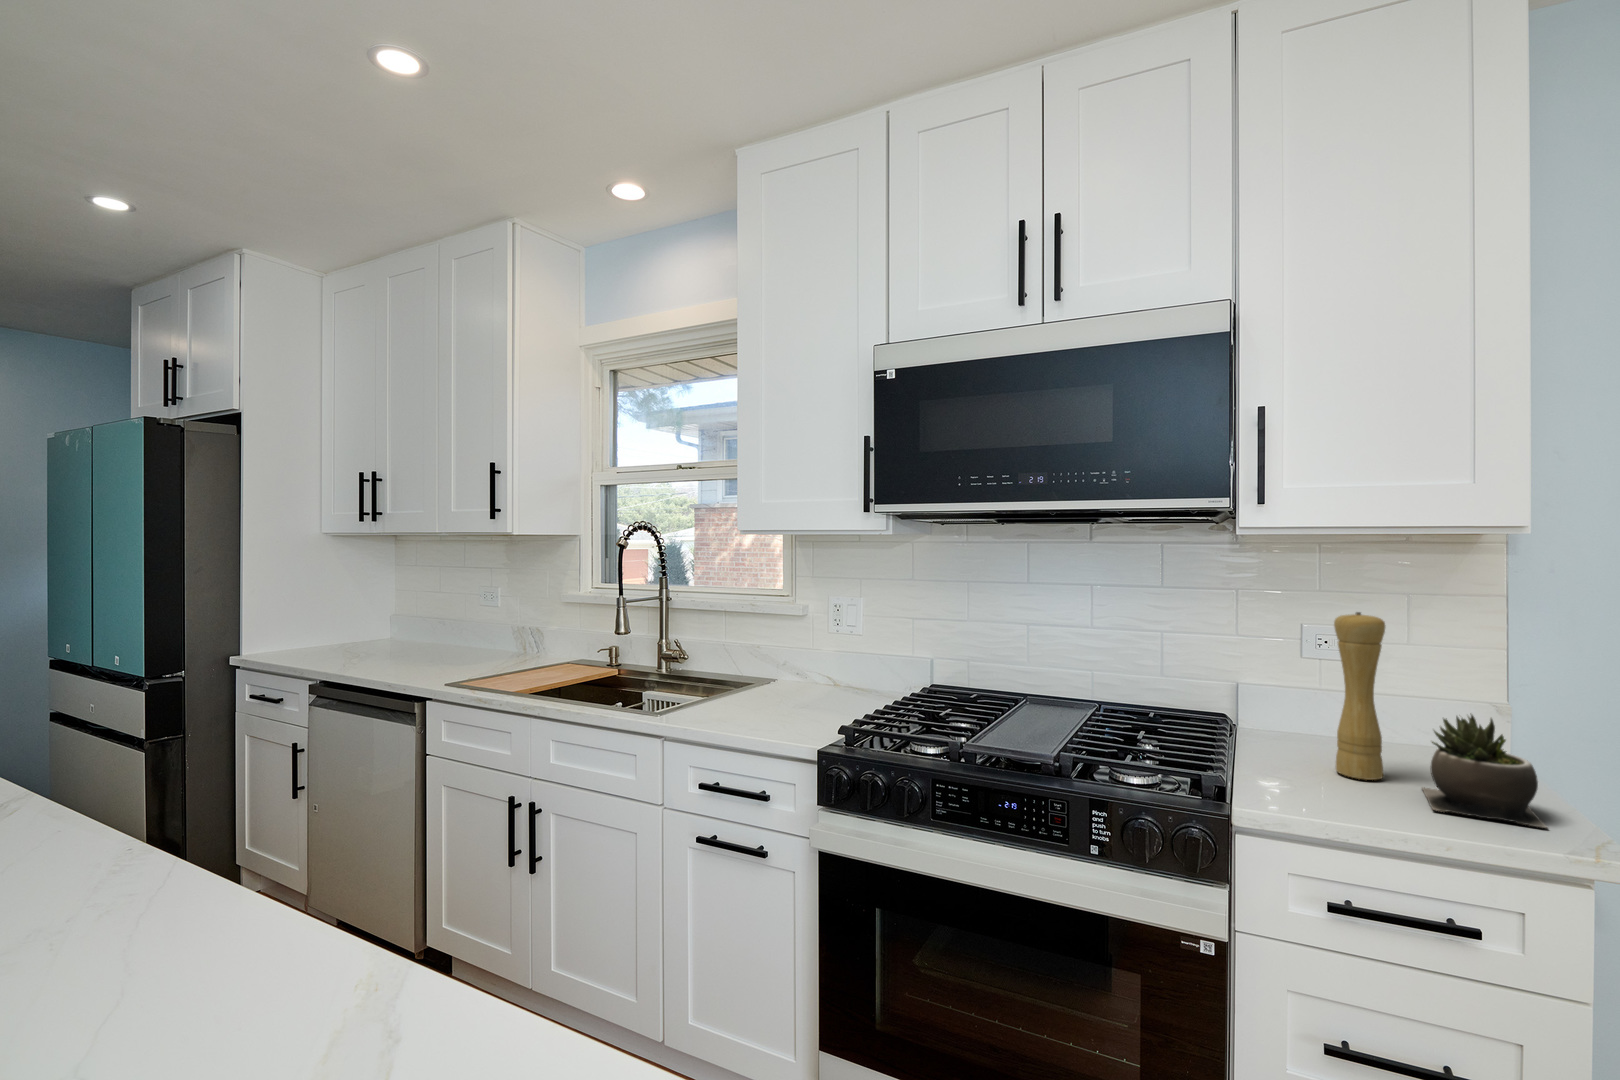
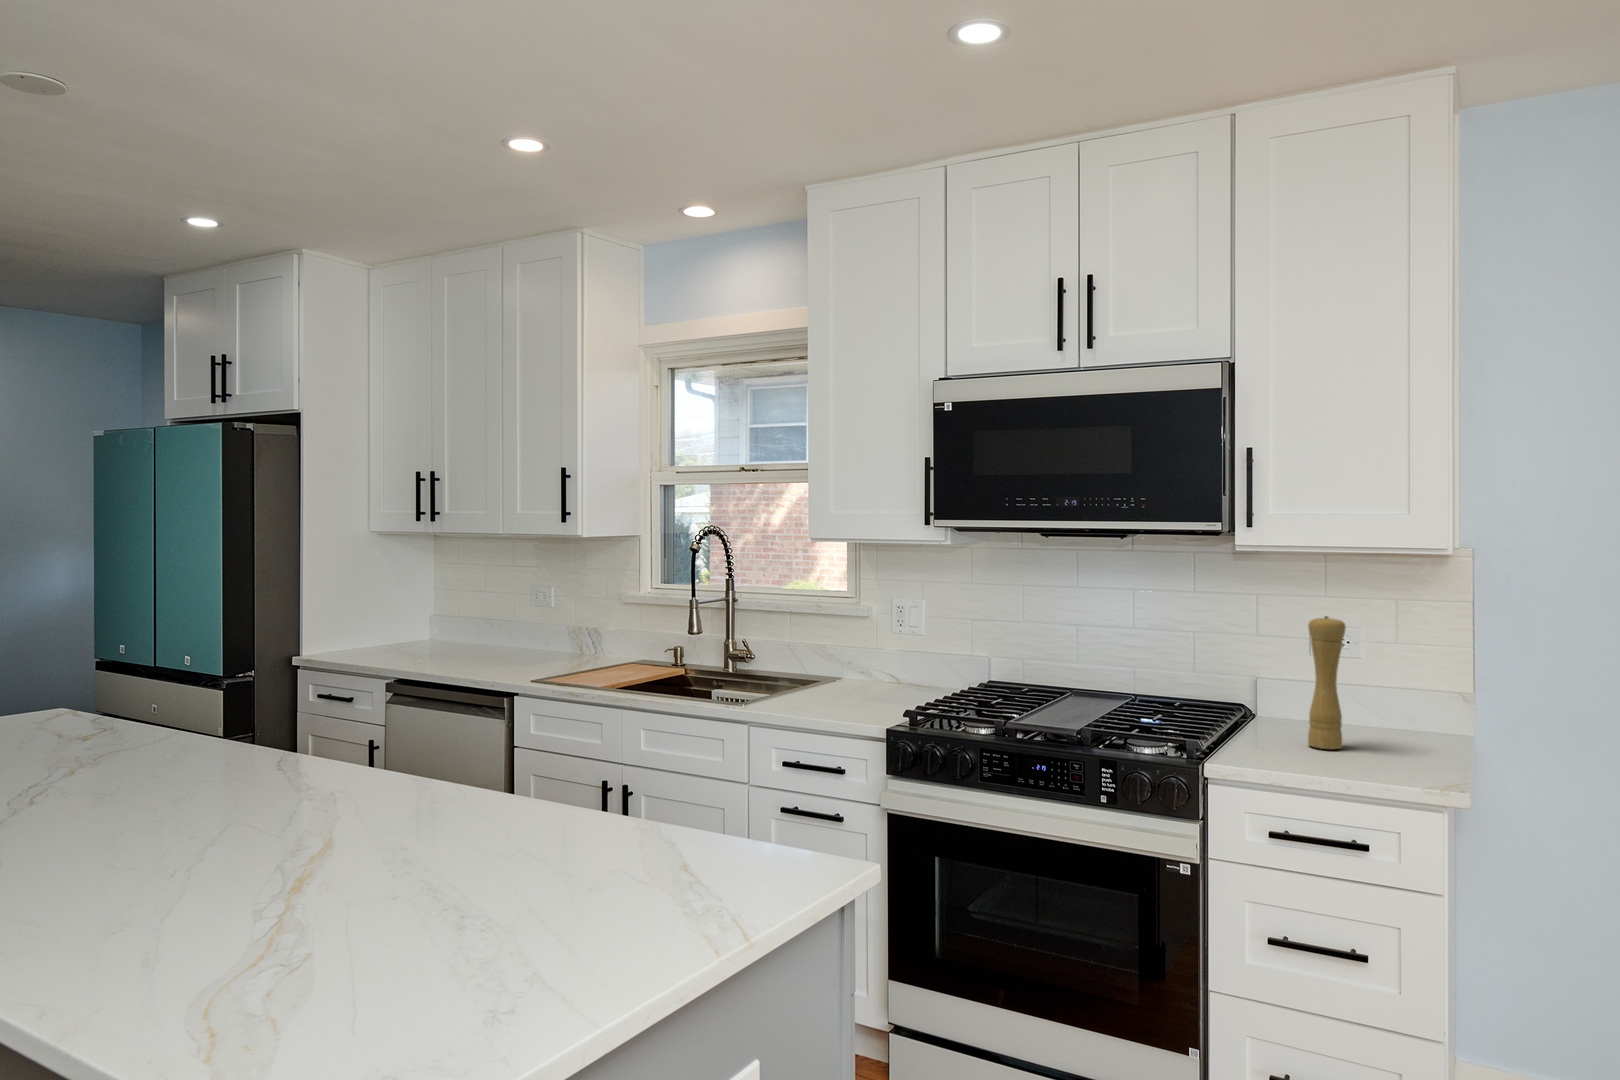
succulent plant: present [1422,715,1547,828] -> none [1358,694,1437,776]

